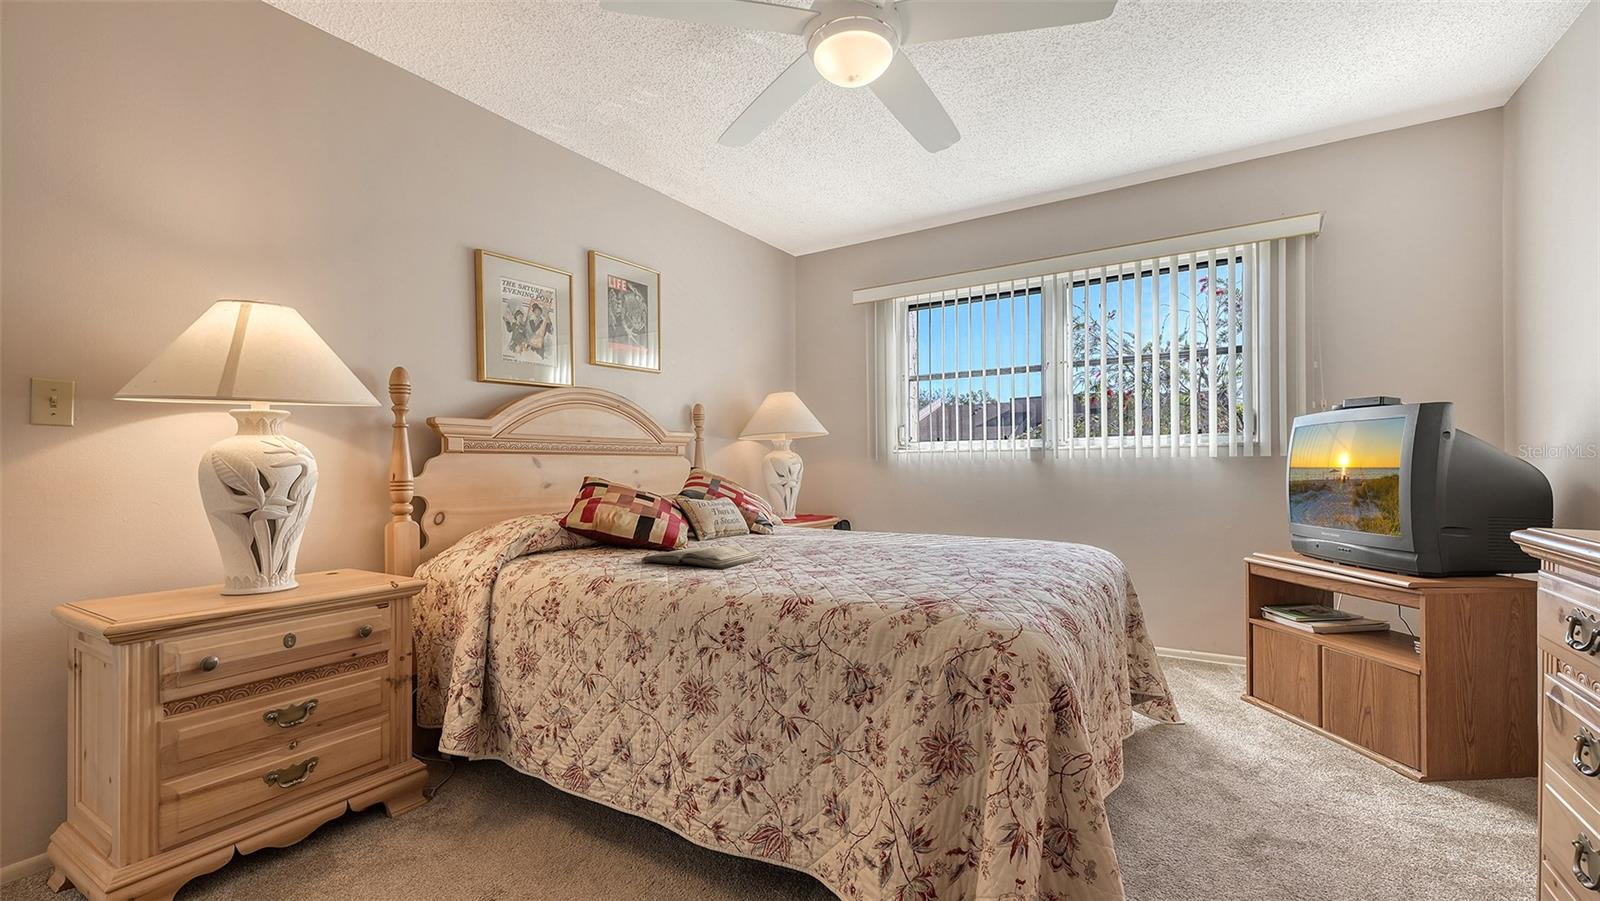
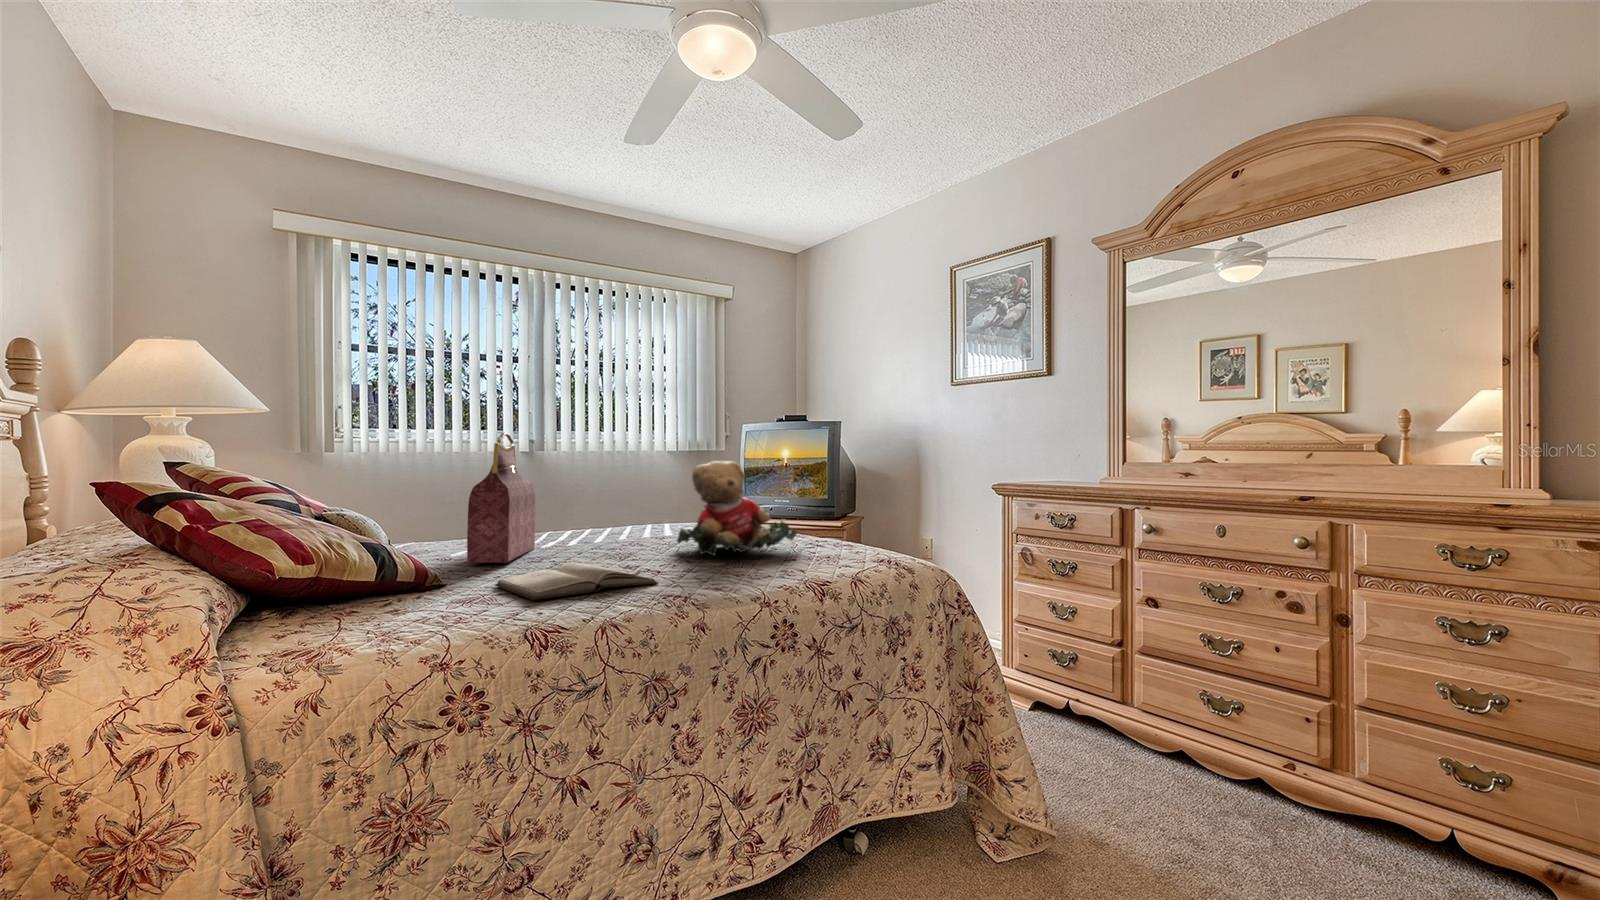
handbag: none [742,445,831,542] -> present [467,432,535,564]
teddy bear: none [833,470,953,566] -> present [677,461,797,556]

